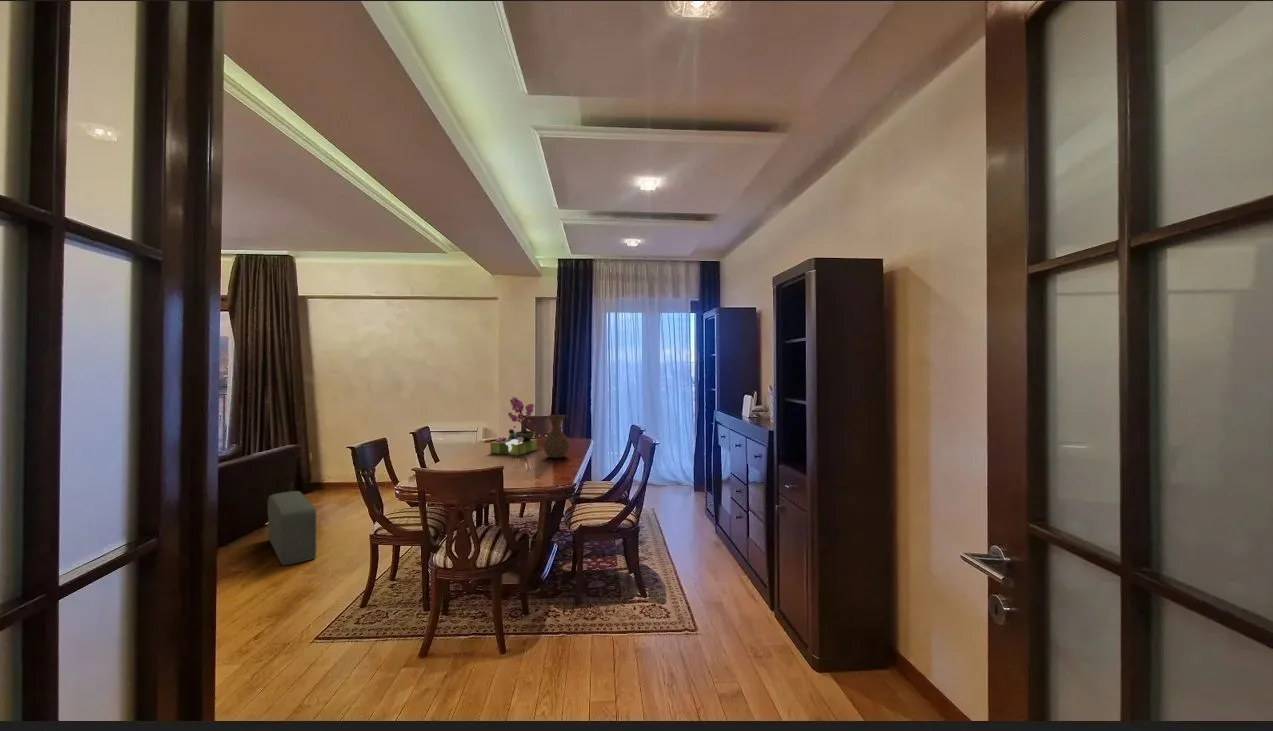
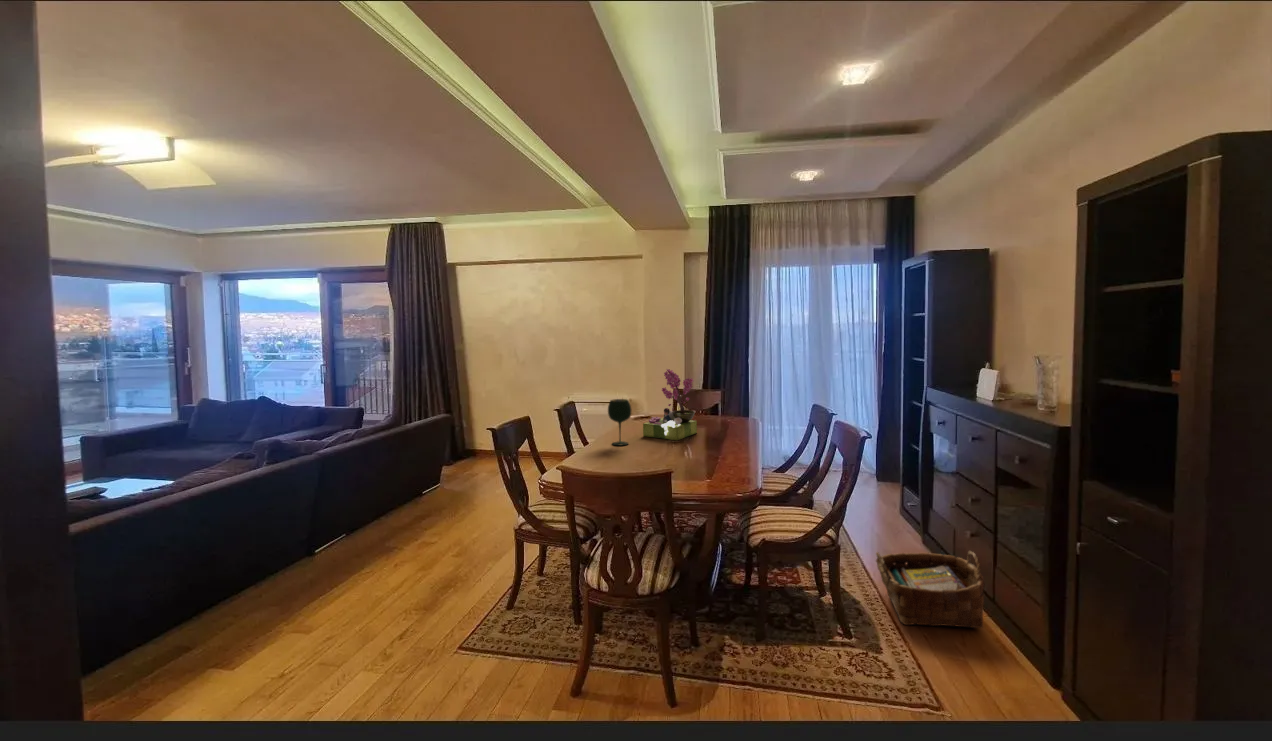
vase: present [544,415,569,458] -> none [708,393,740,447]
wine glass: none [459,421,480,461] -> present [608,399,631,445]
pouf: present [268,491,316,565] -> none [423,464,467,543]
woven basket: none [669,526,739,584] -> present [876,551,985,628]

